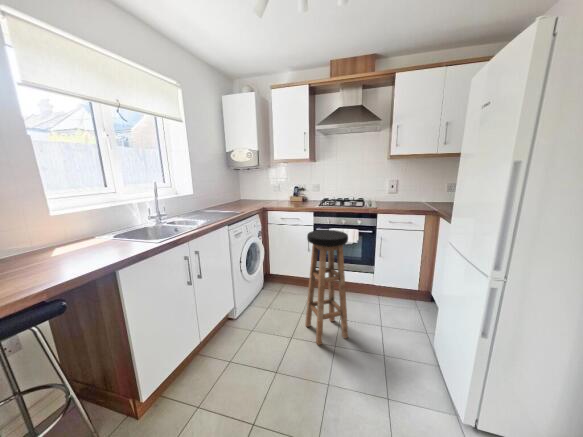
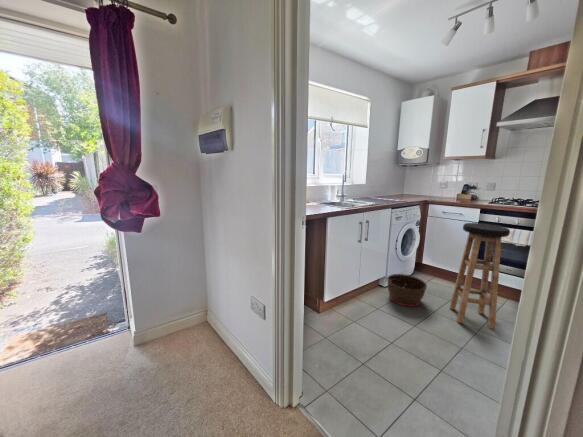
basket: none [236,300,281,345] -> present [387,274,427,307]

